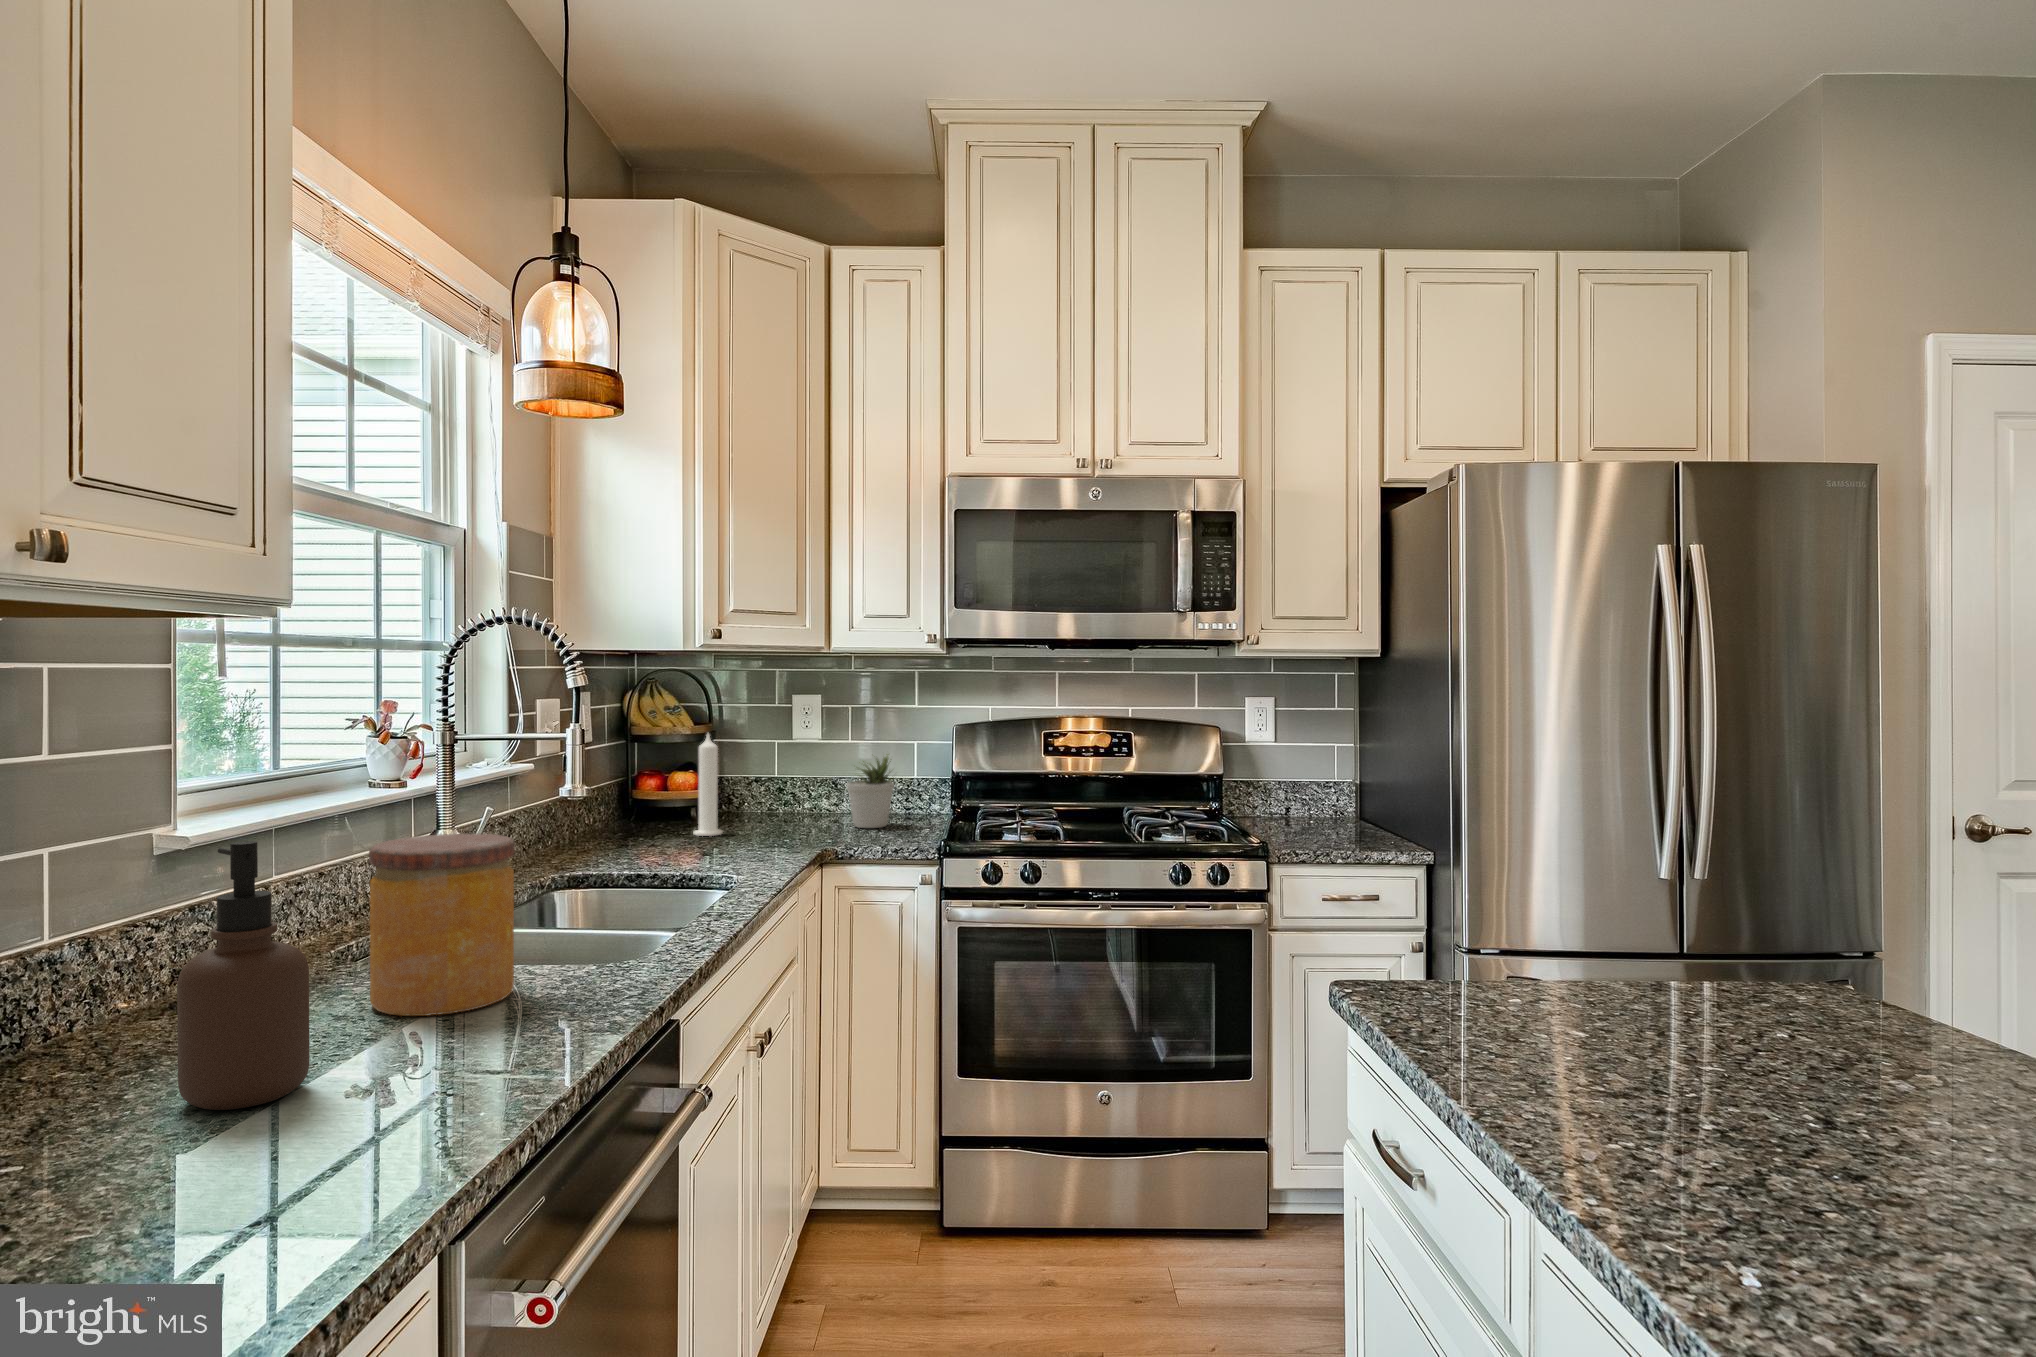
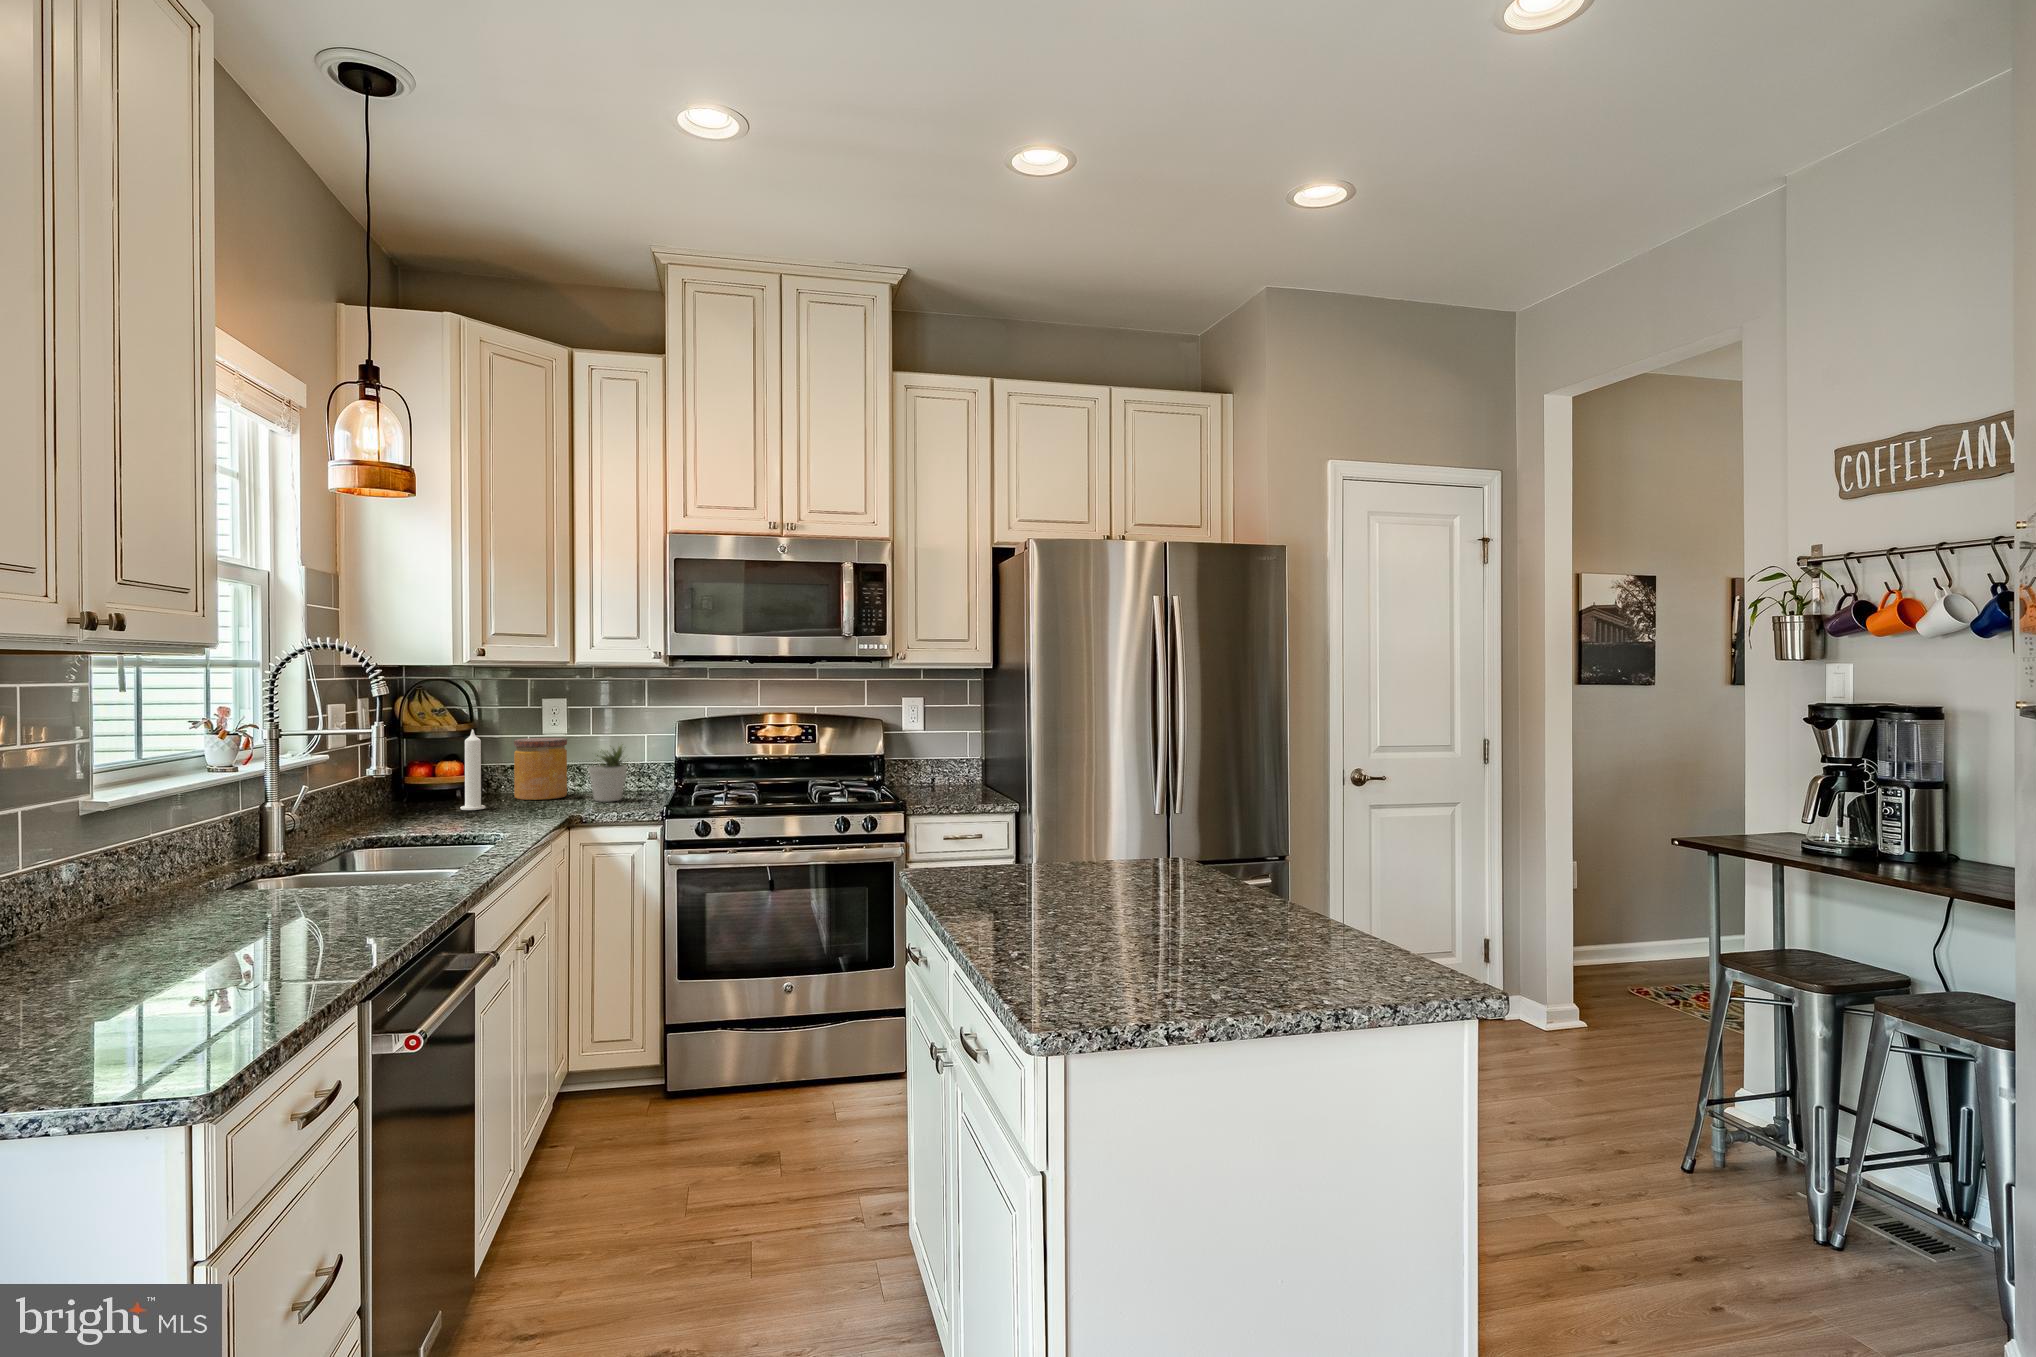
jar: present [369,834,515,1016] -> present [514,738,567,800]
soap dispenser: present [177,841,310,1110] -> none [151,795,237,959]

